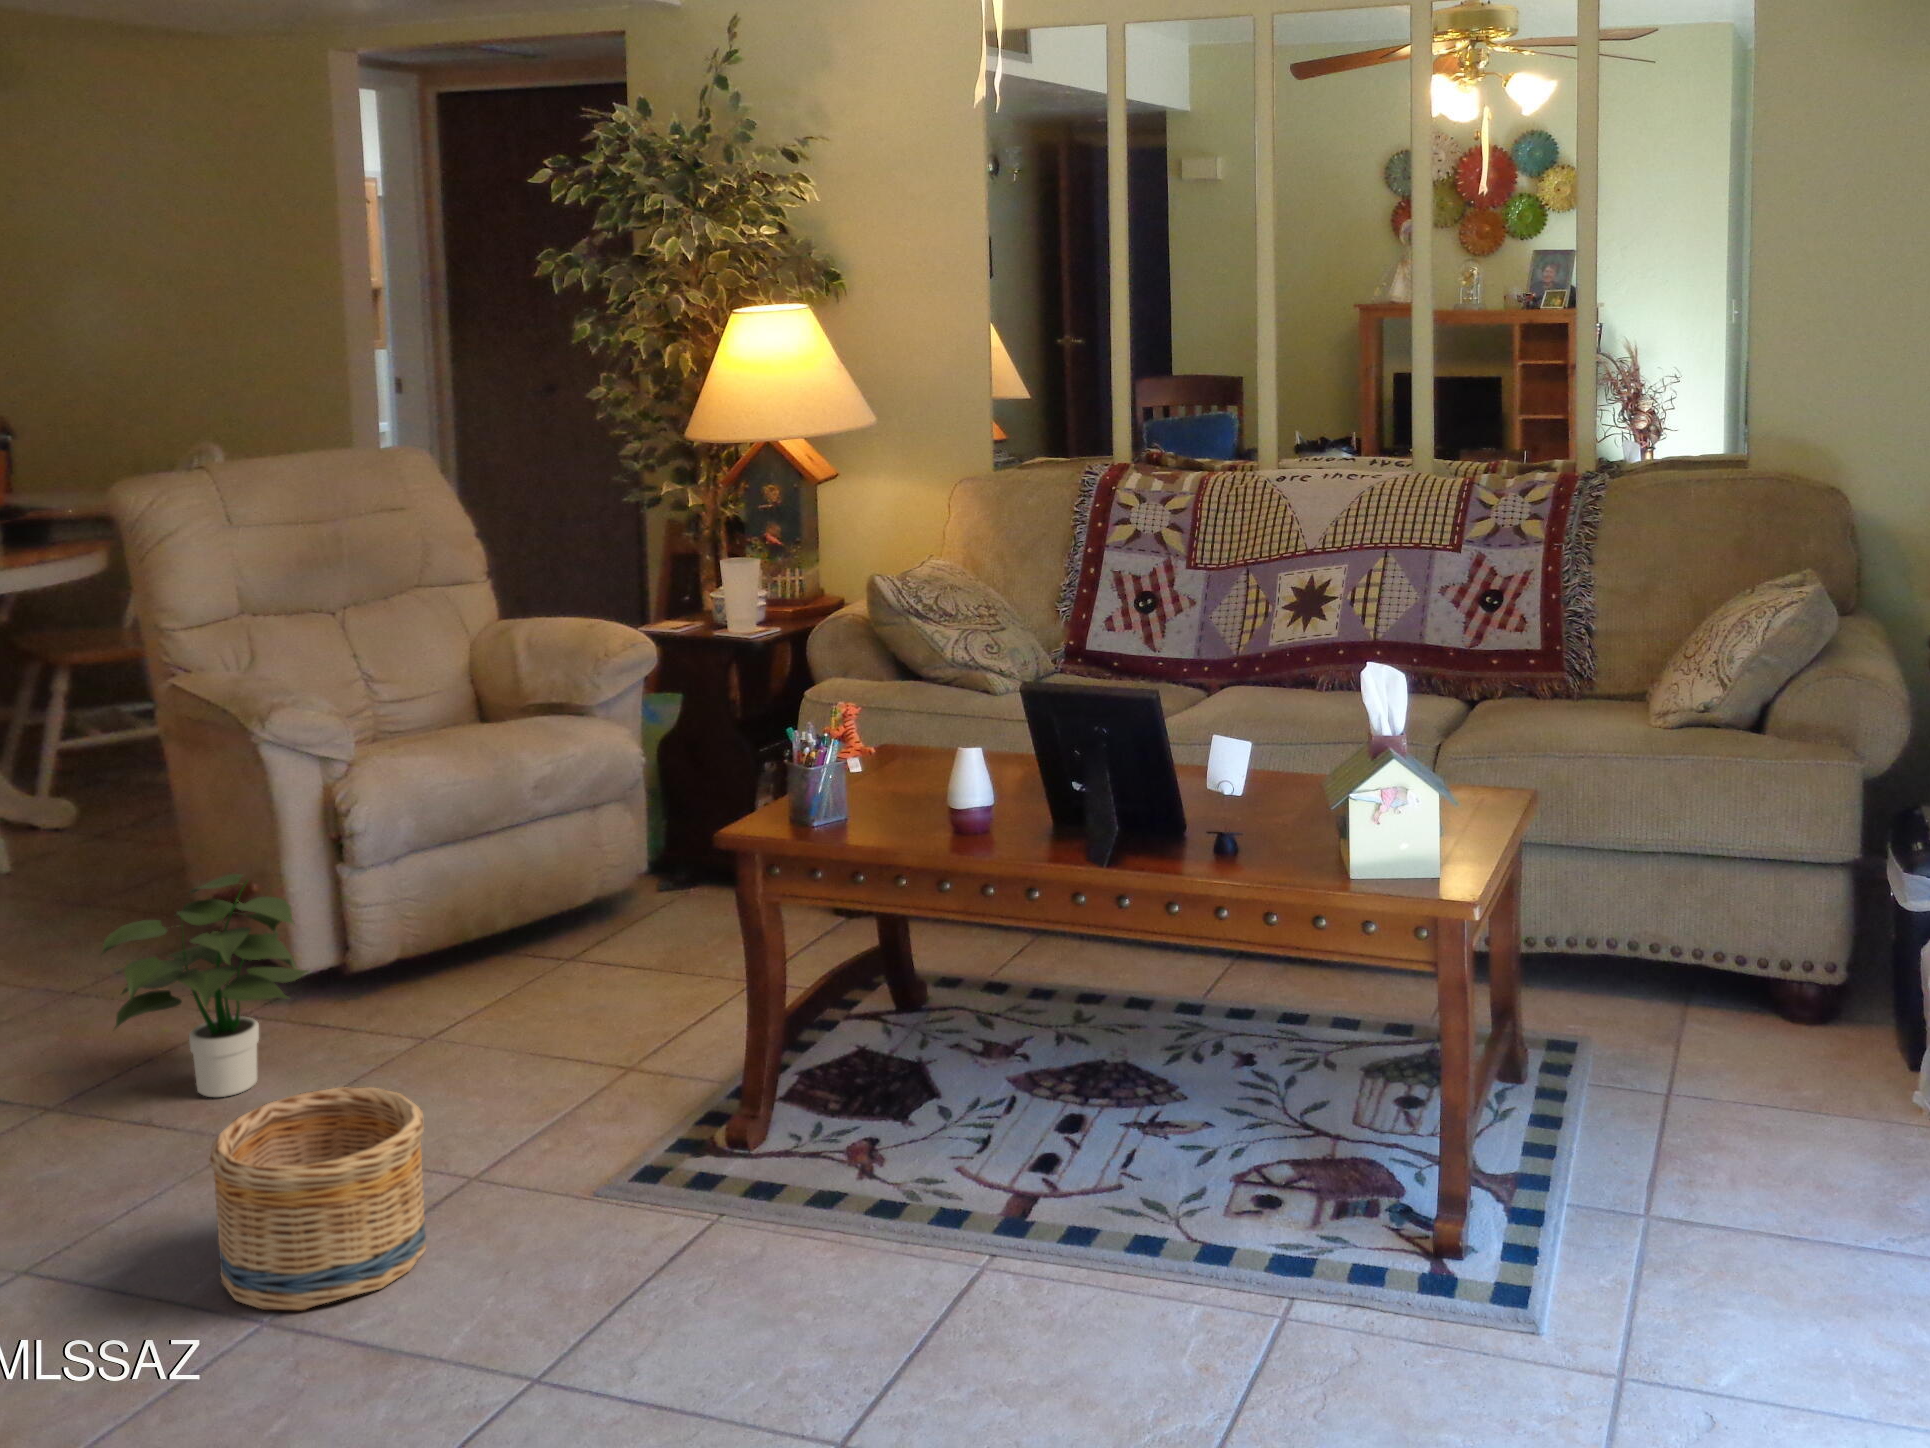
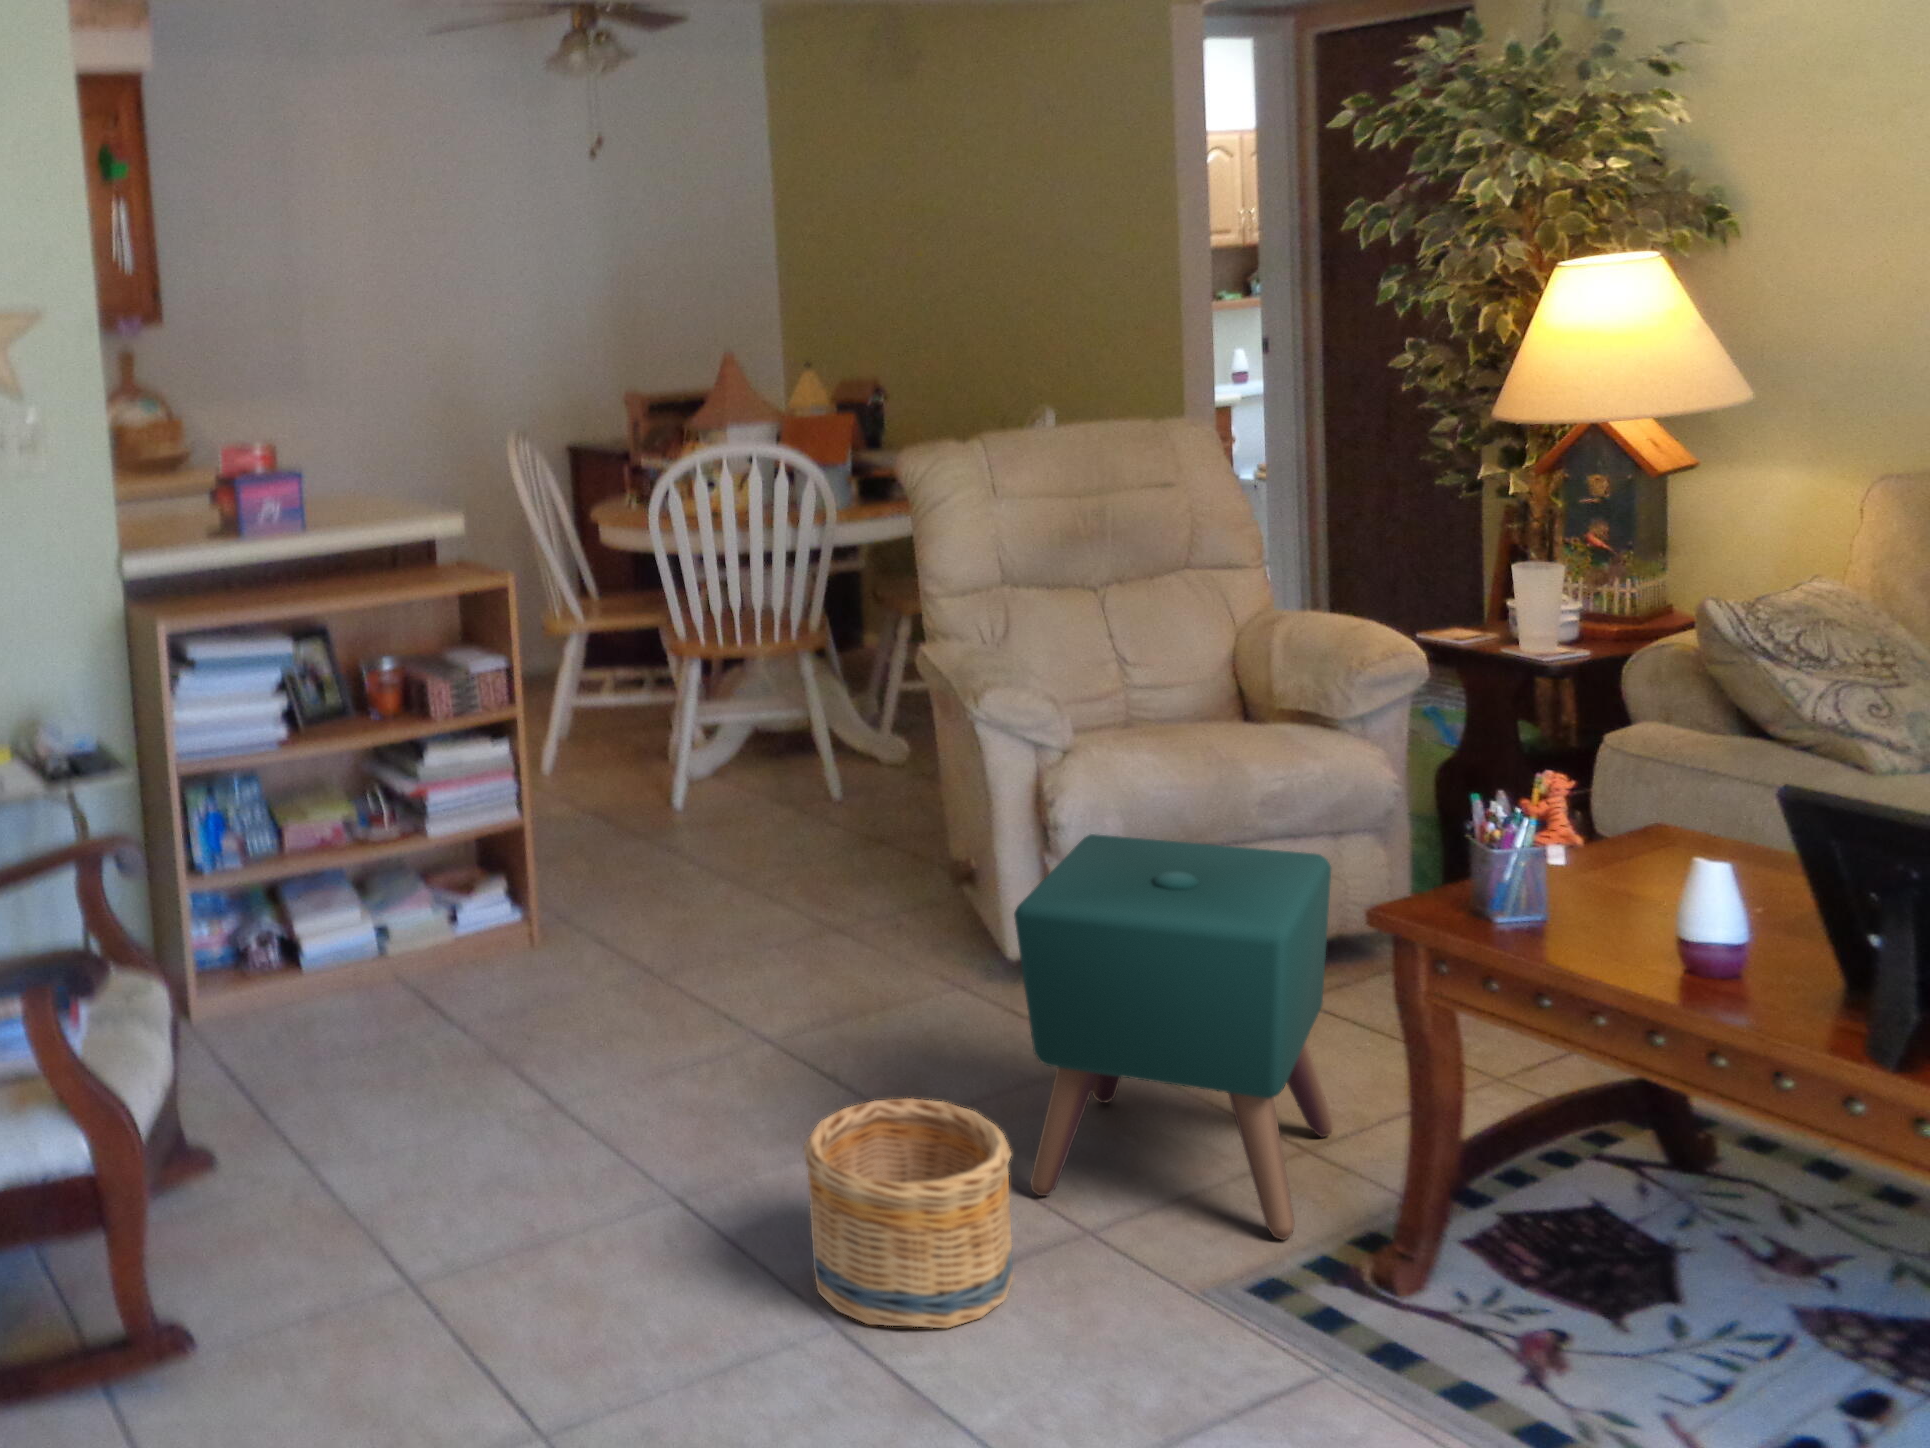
ottoman: none [388,808,650,1163] -> present [1014,834,1332,1240]
potted plant: present [101,874,308,1097] -> none [799,852,998,1071]

